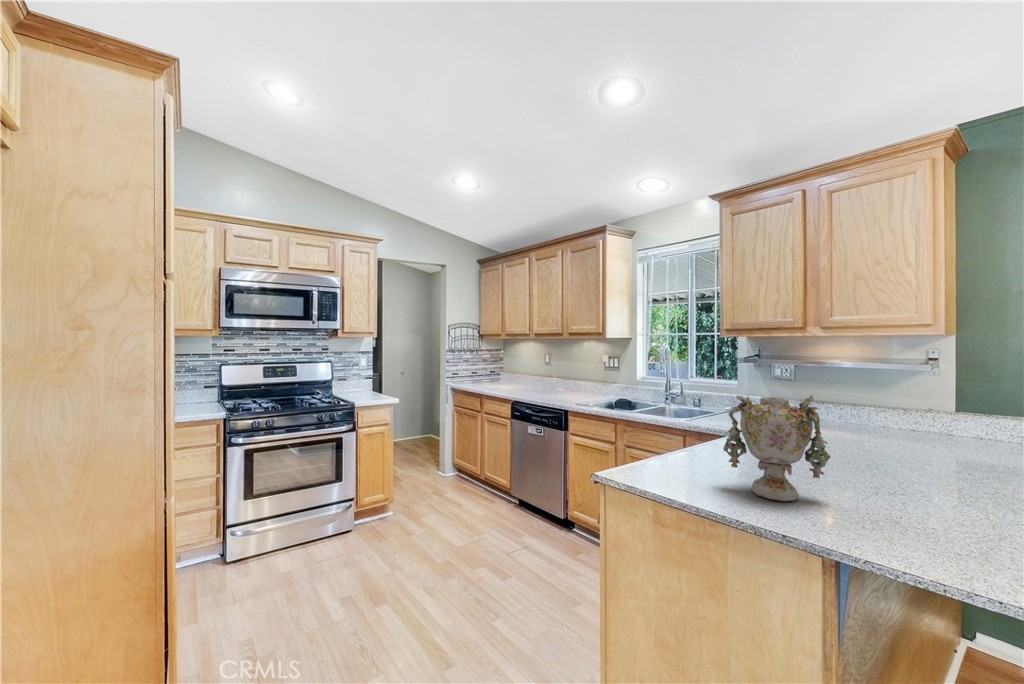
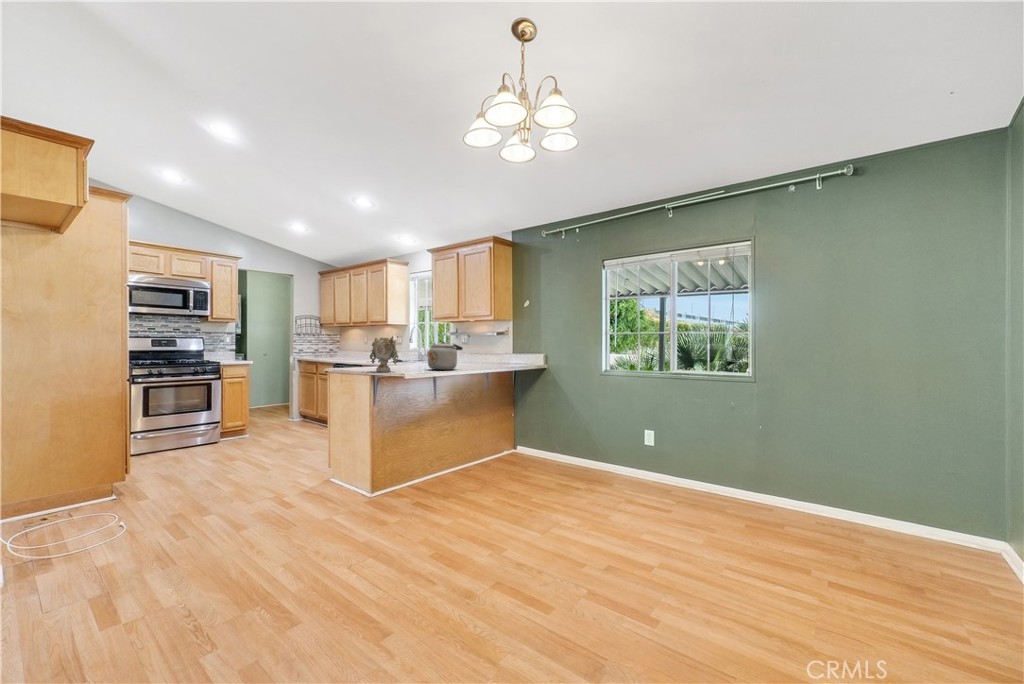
kettle: none [838,402,968,489] -> present [427,341,463,370]

